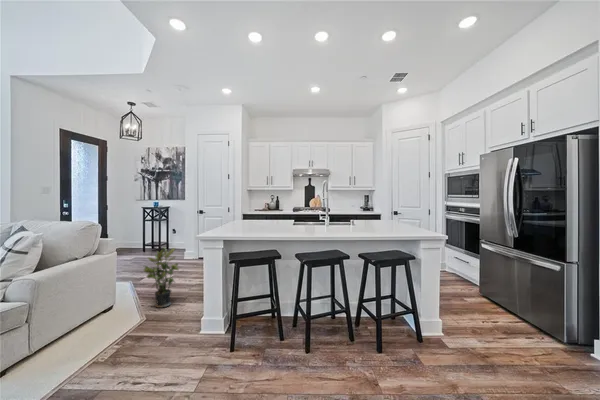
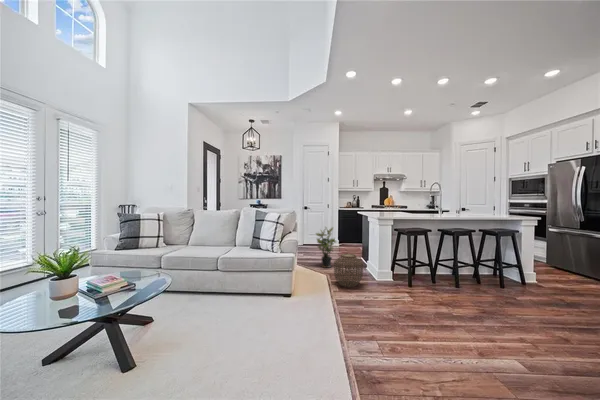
woven basket: none [103,301,158,360] -> present [334,254,363,287]

